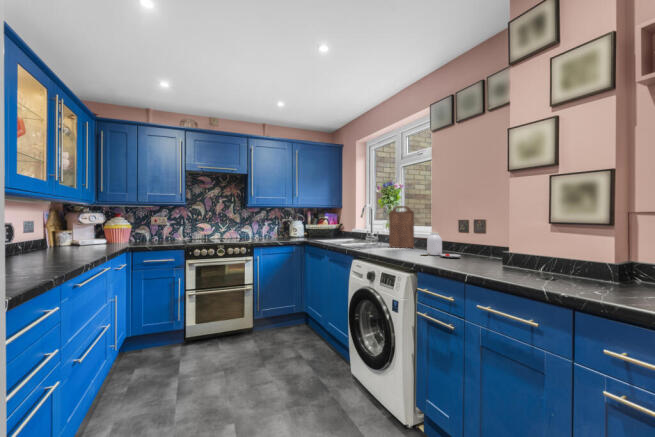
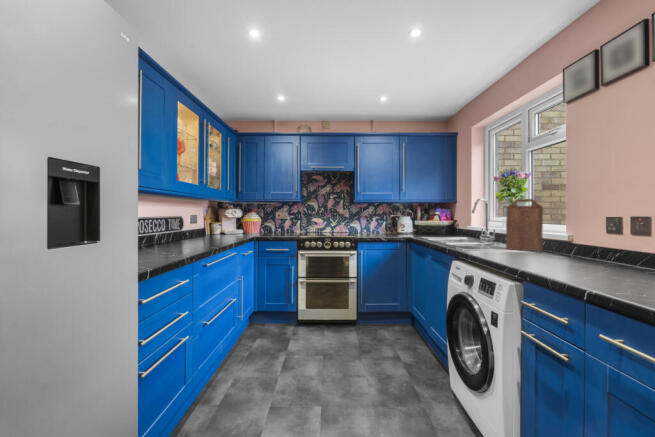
jar: present [427,233,460,257] -> none [542,233,606,267]

